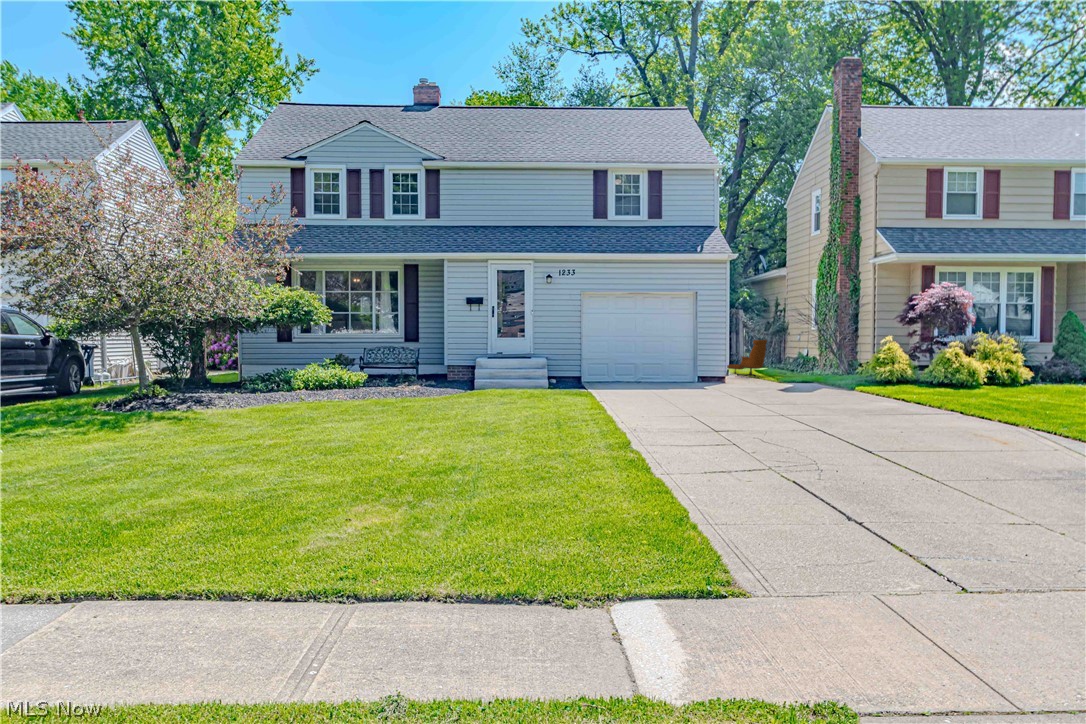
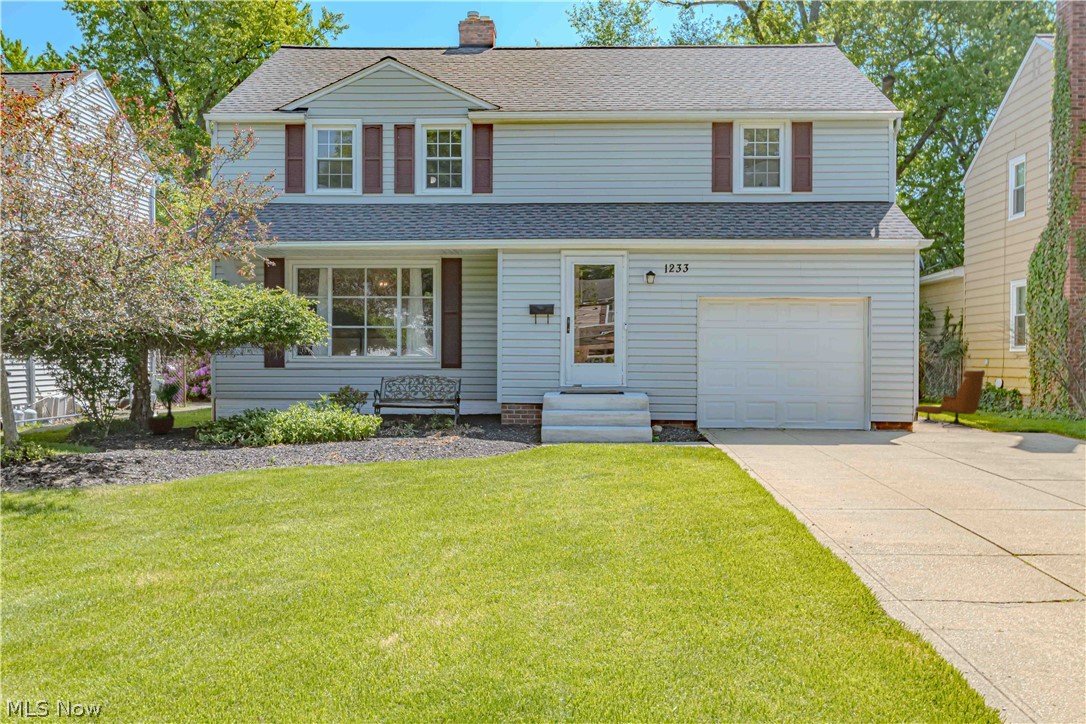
potted tree: none [204,348,228,387] -> present [147,383,181,434]

